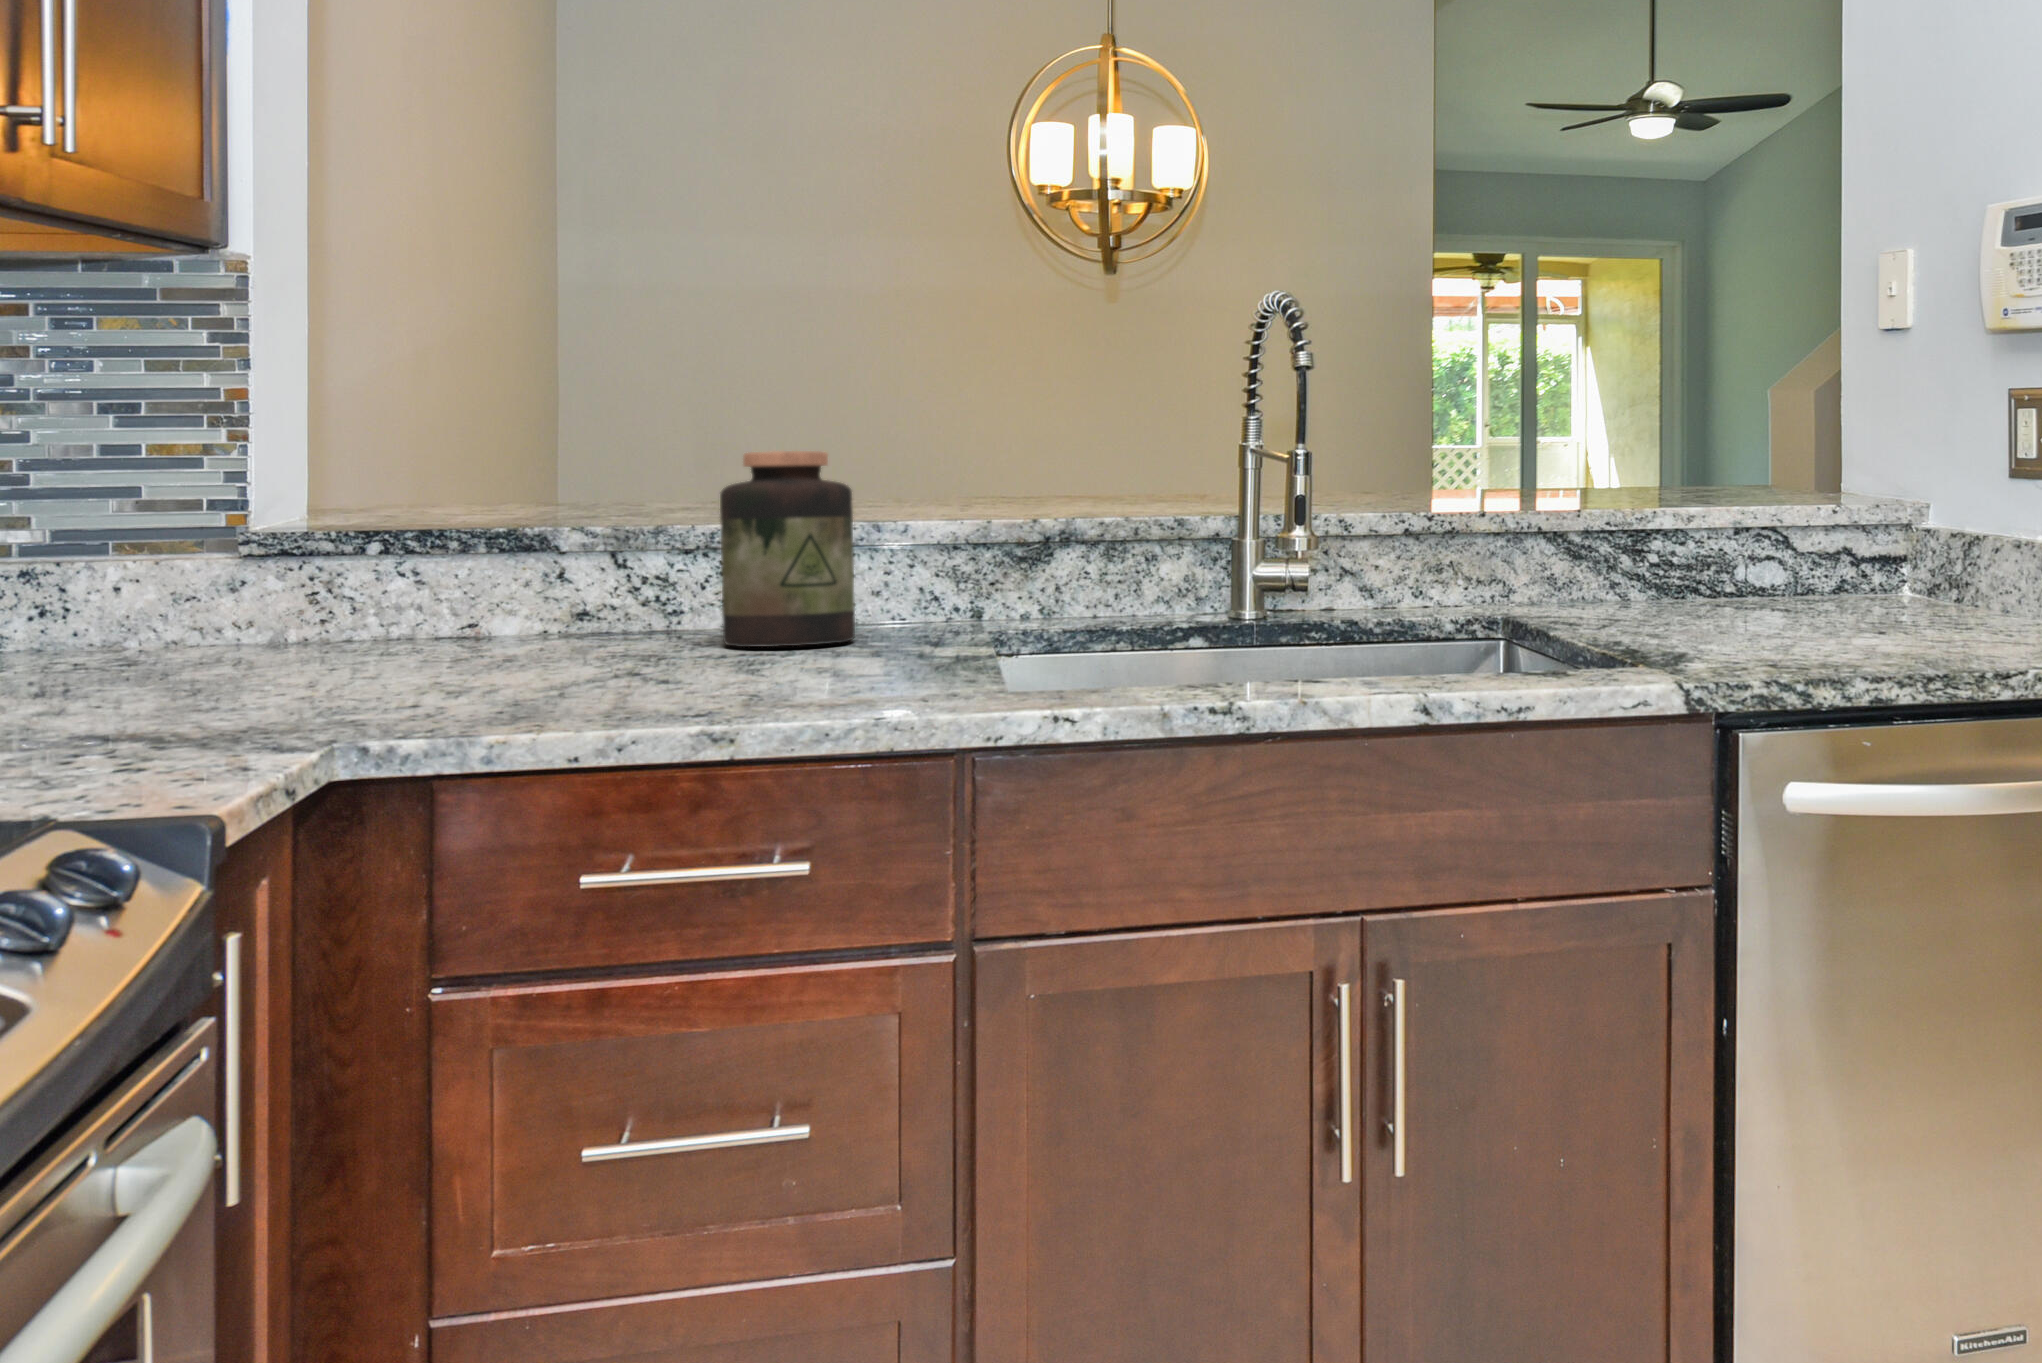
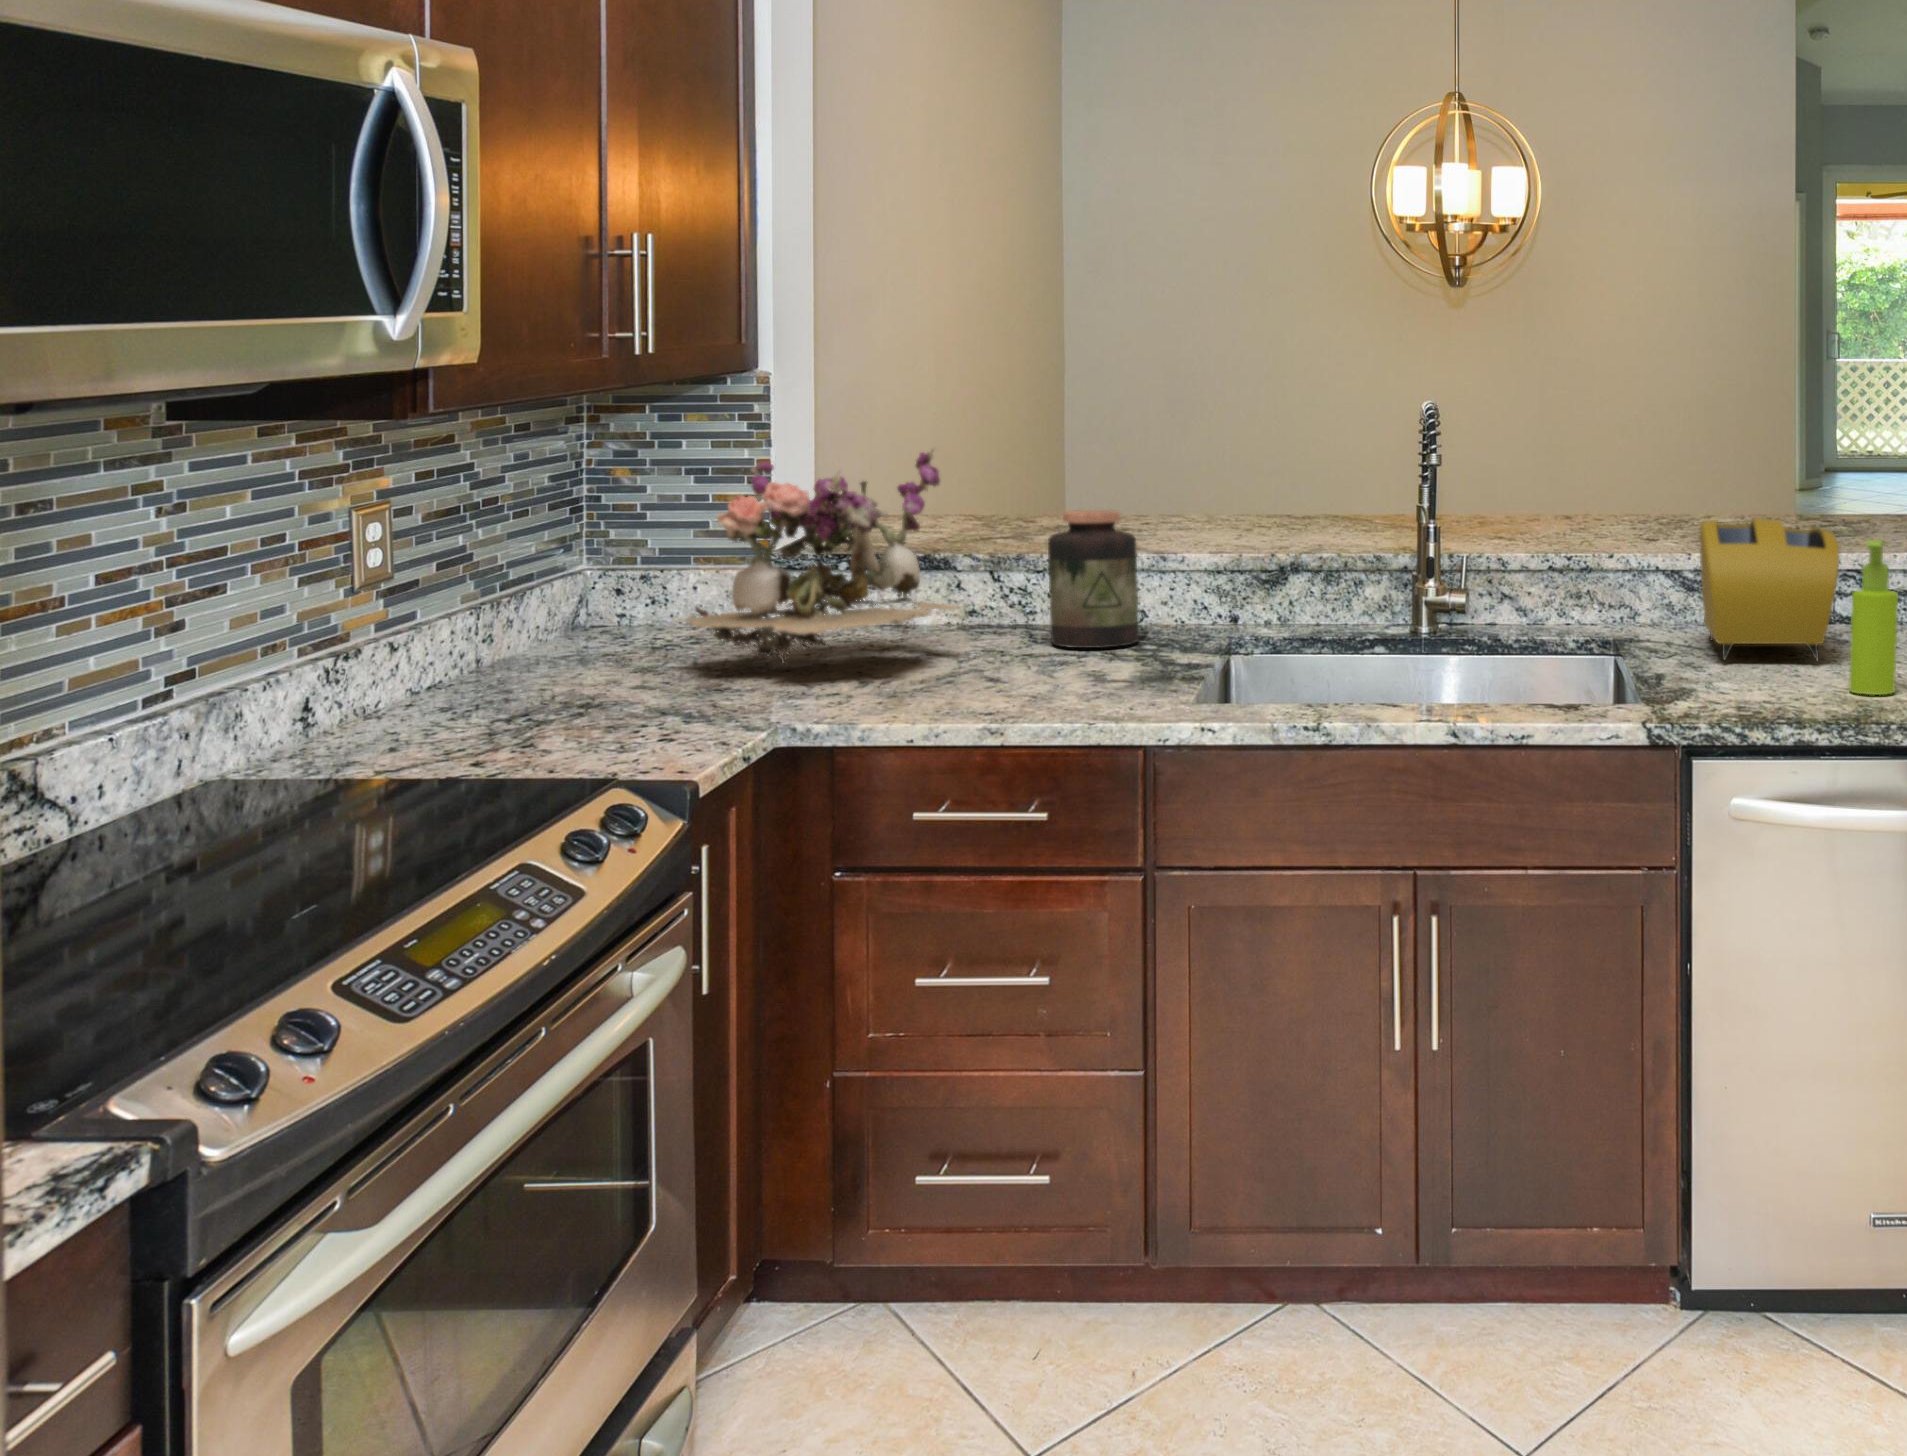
flower arrangement: none [113,351,605,680] -> present [676,447,962,663]
soap dispenser: none [1878,447,1940,646] -> present [1849,540,1898,695]
toaster: none [1604,451,1817,626] -> present [1700,518,1839,660]

